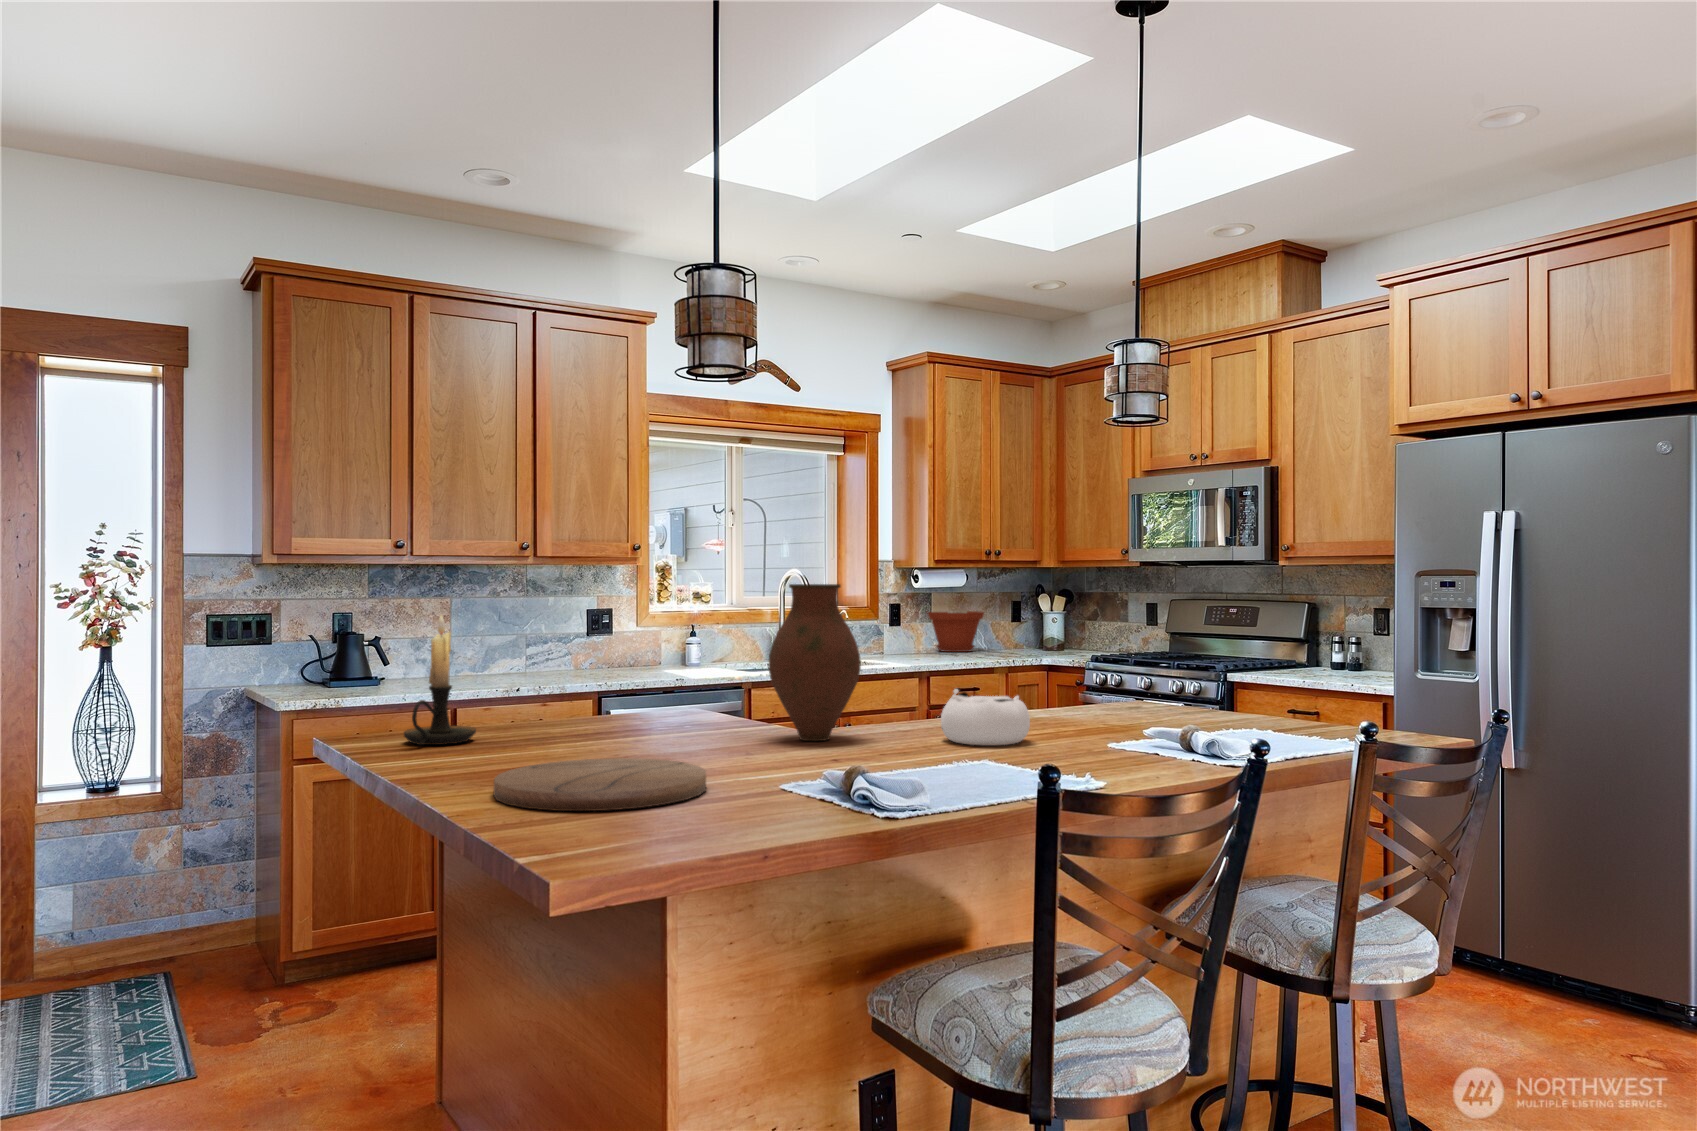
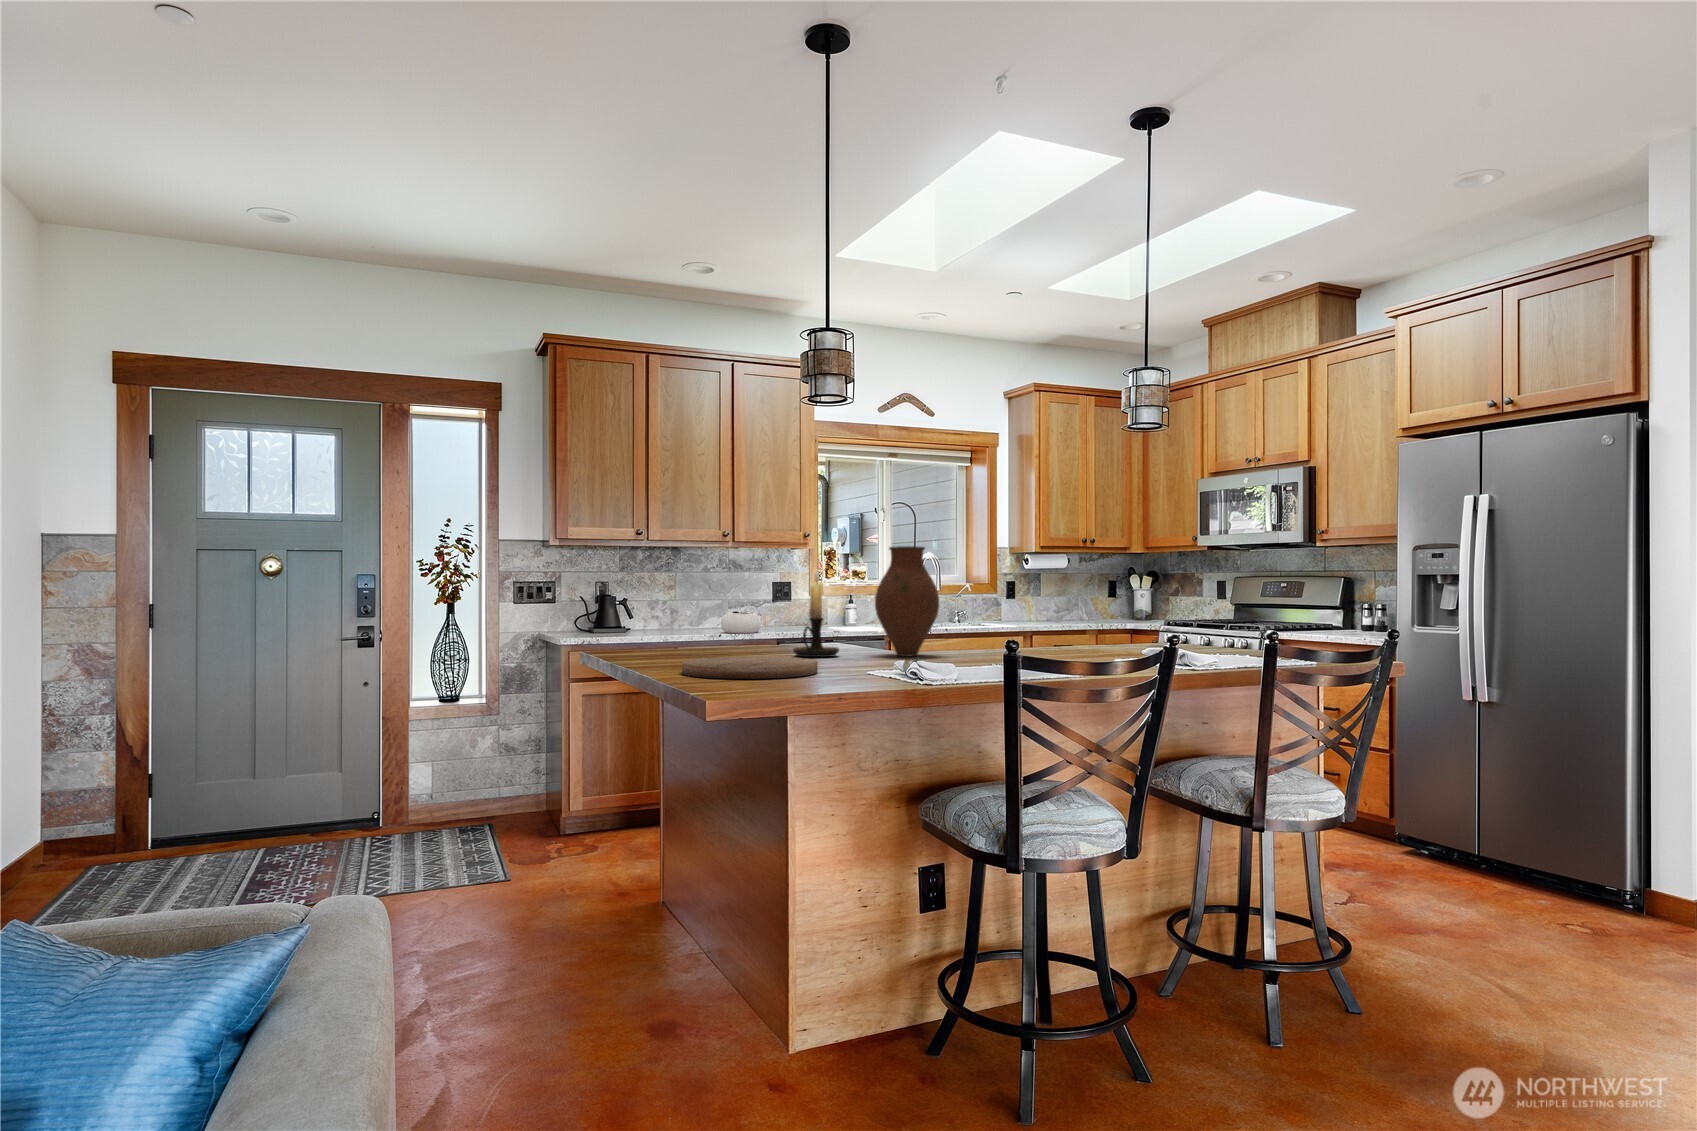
plant pot: present [928,611,984,652] -> none [1034,588,1081,619]
candle holder: present [404,616,476,745] -> present [793,570,839,657]
decorative bowl: present [941,689,1030,745] -> present [721,609,761,633]

